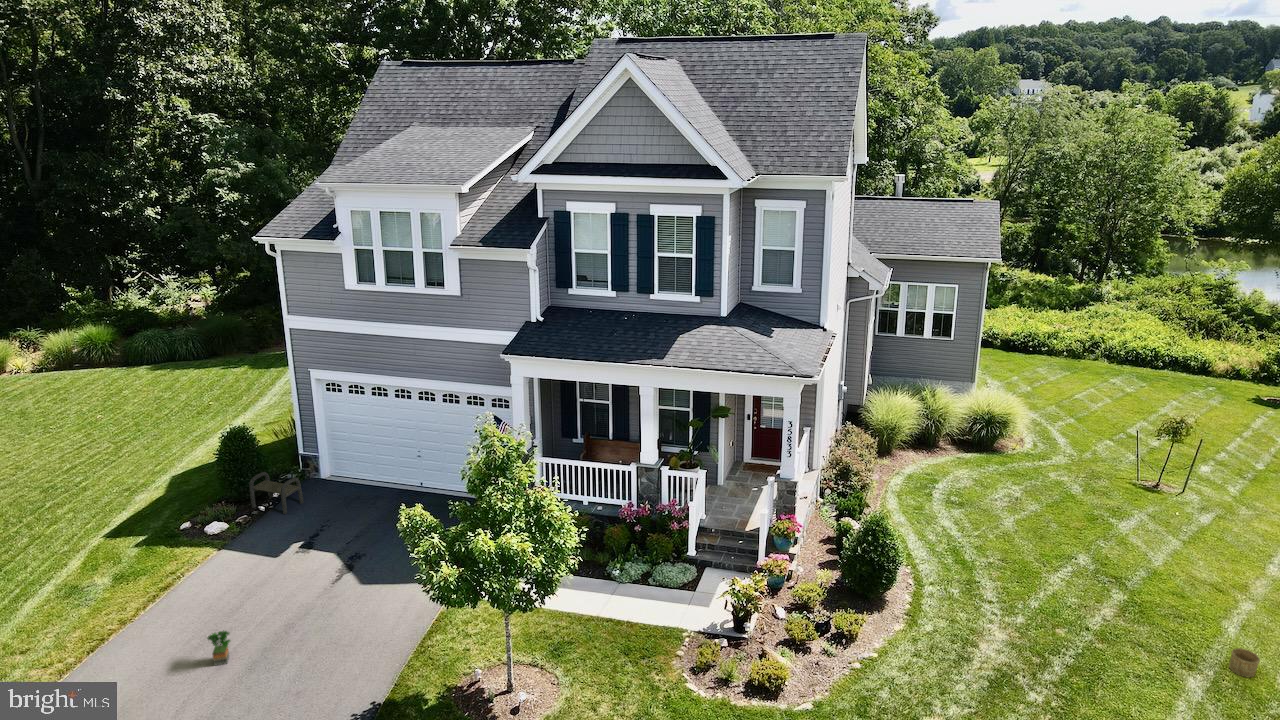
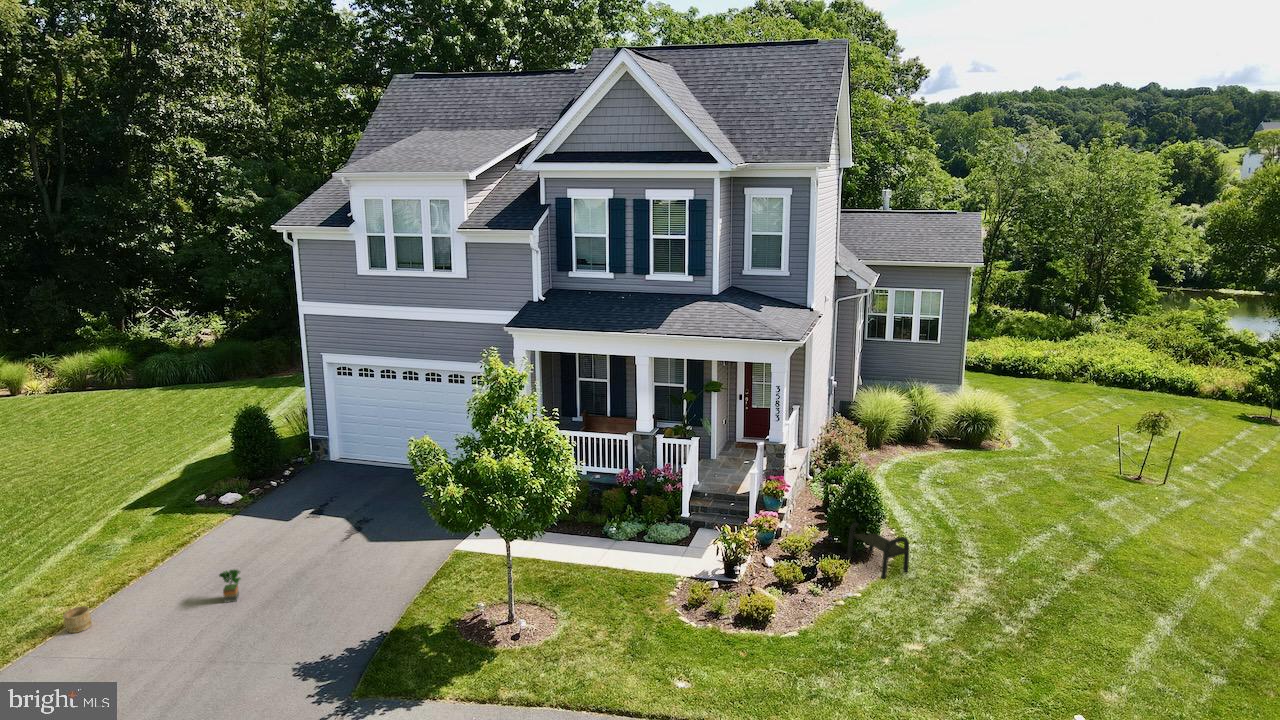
bench: present [249,472,304,514] -> present [847,523,909,579]
wooden bucket: present [1229,648,1260,677] -> present [63,606,91,633]

